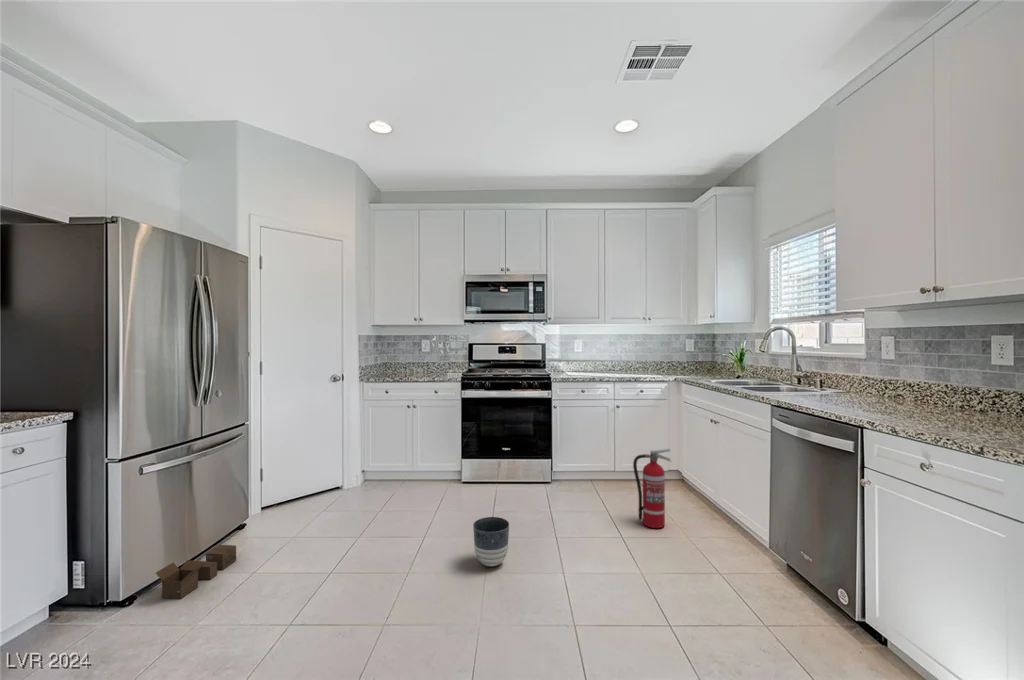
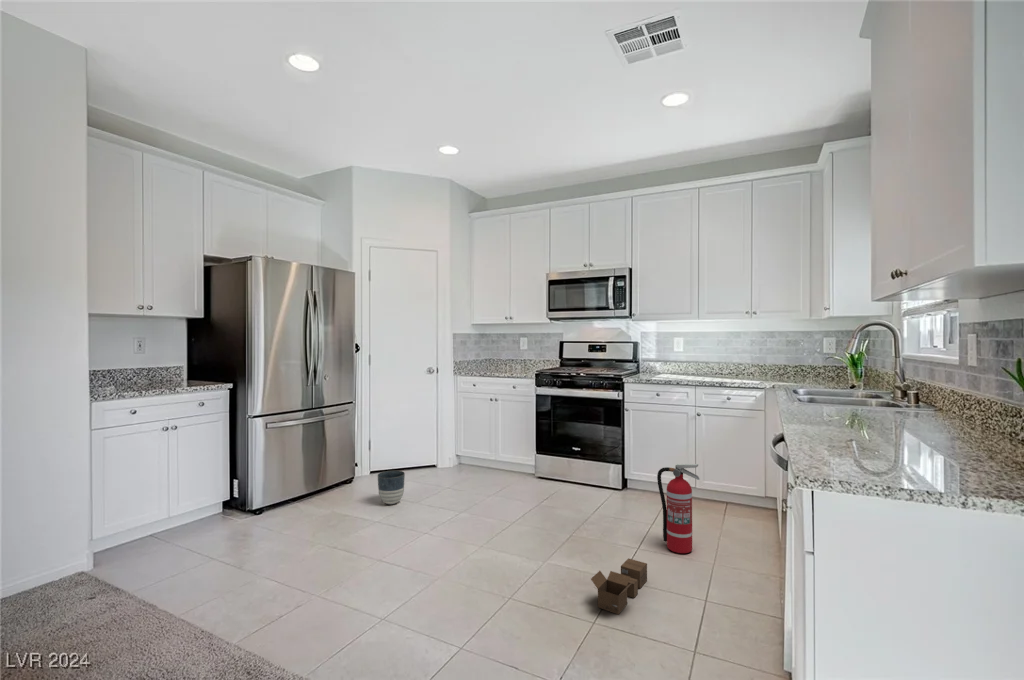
planter: present [473,517,509,567] -> present [378,470,405,504]
cardboard box: present [156,545,236,599] -> present [591,558,647,614]

